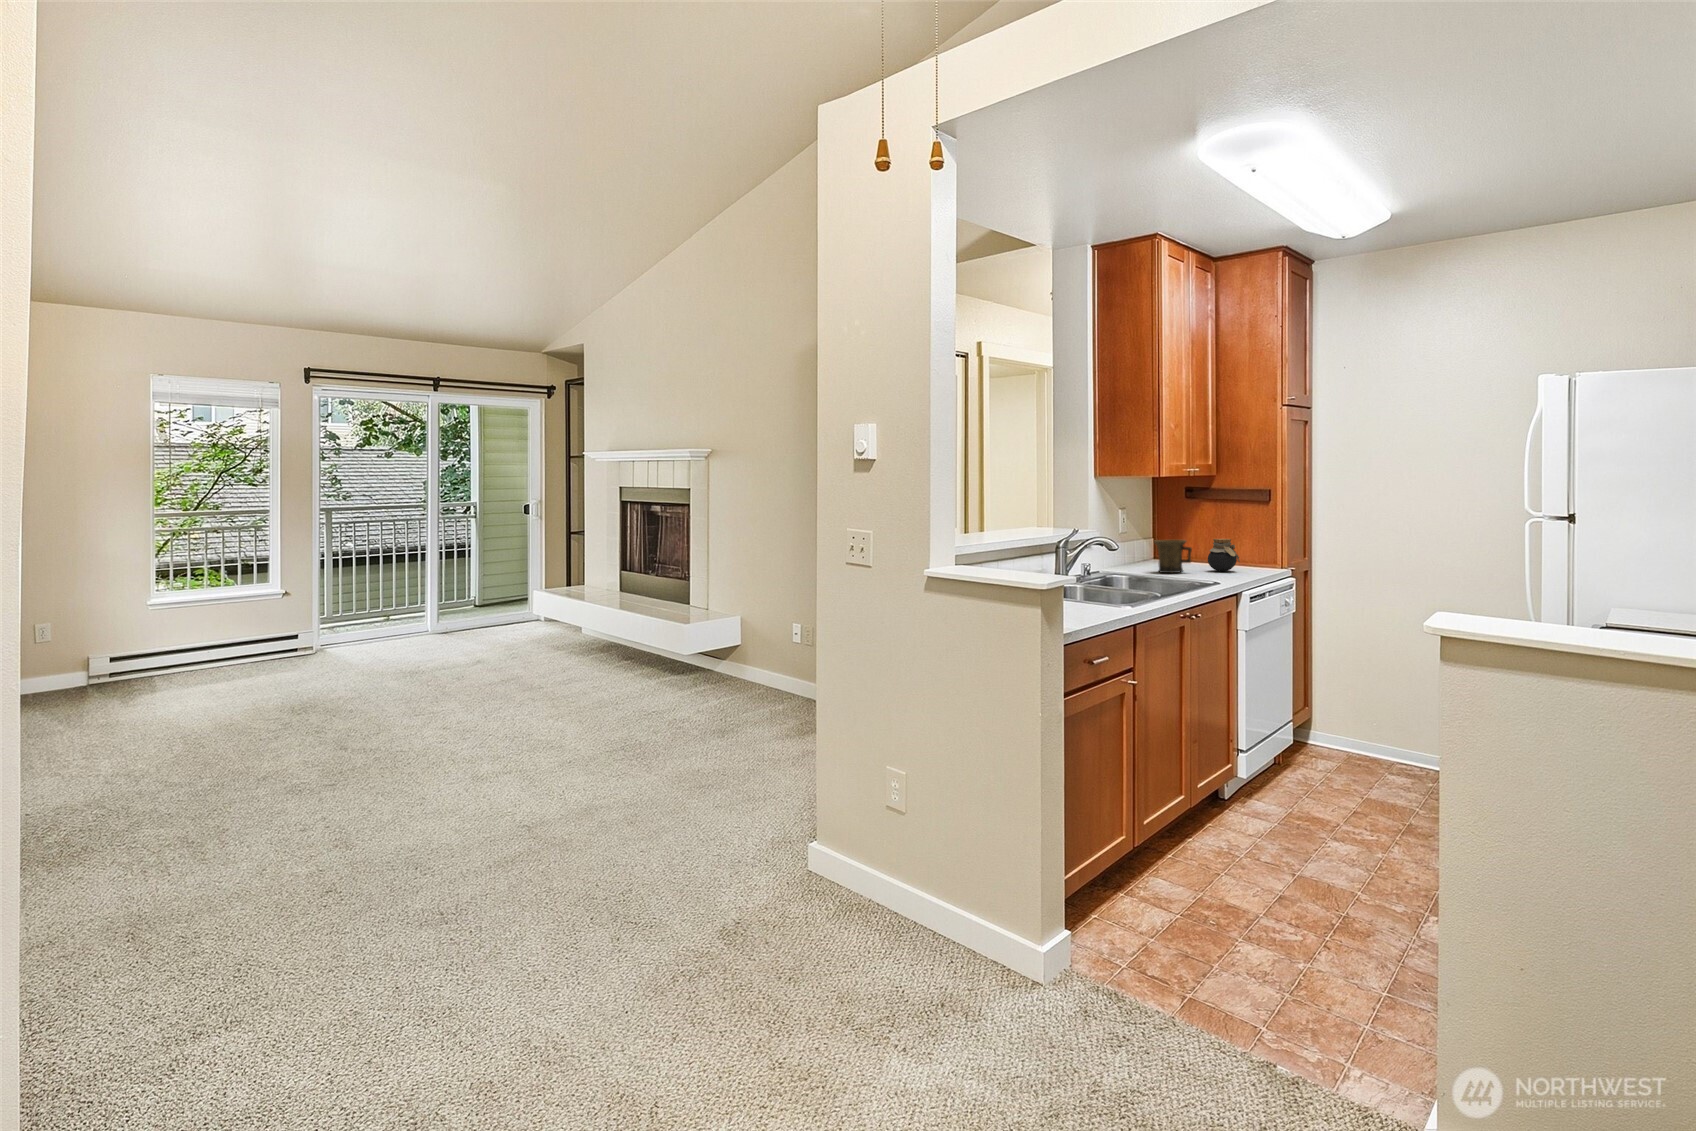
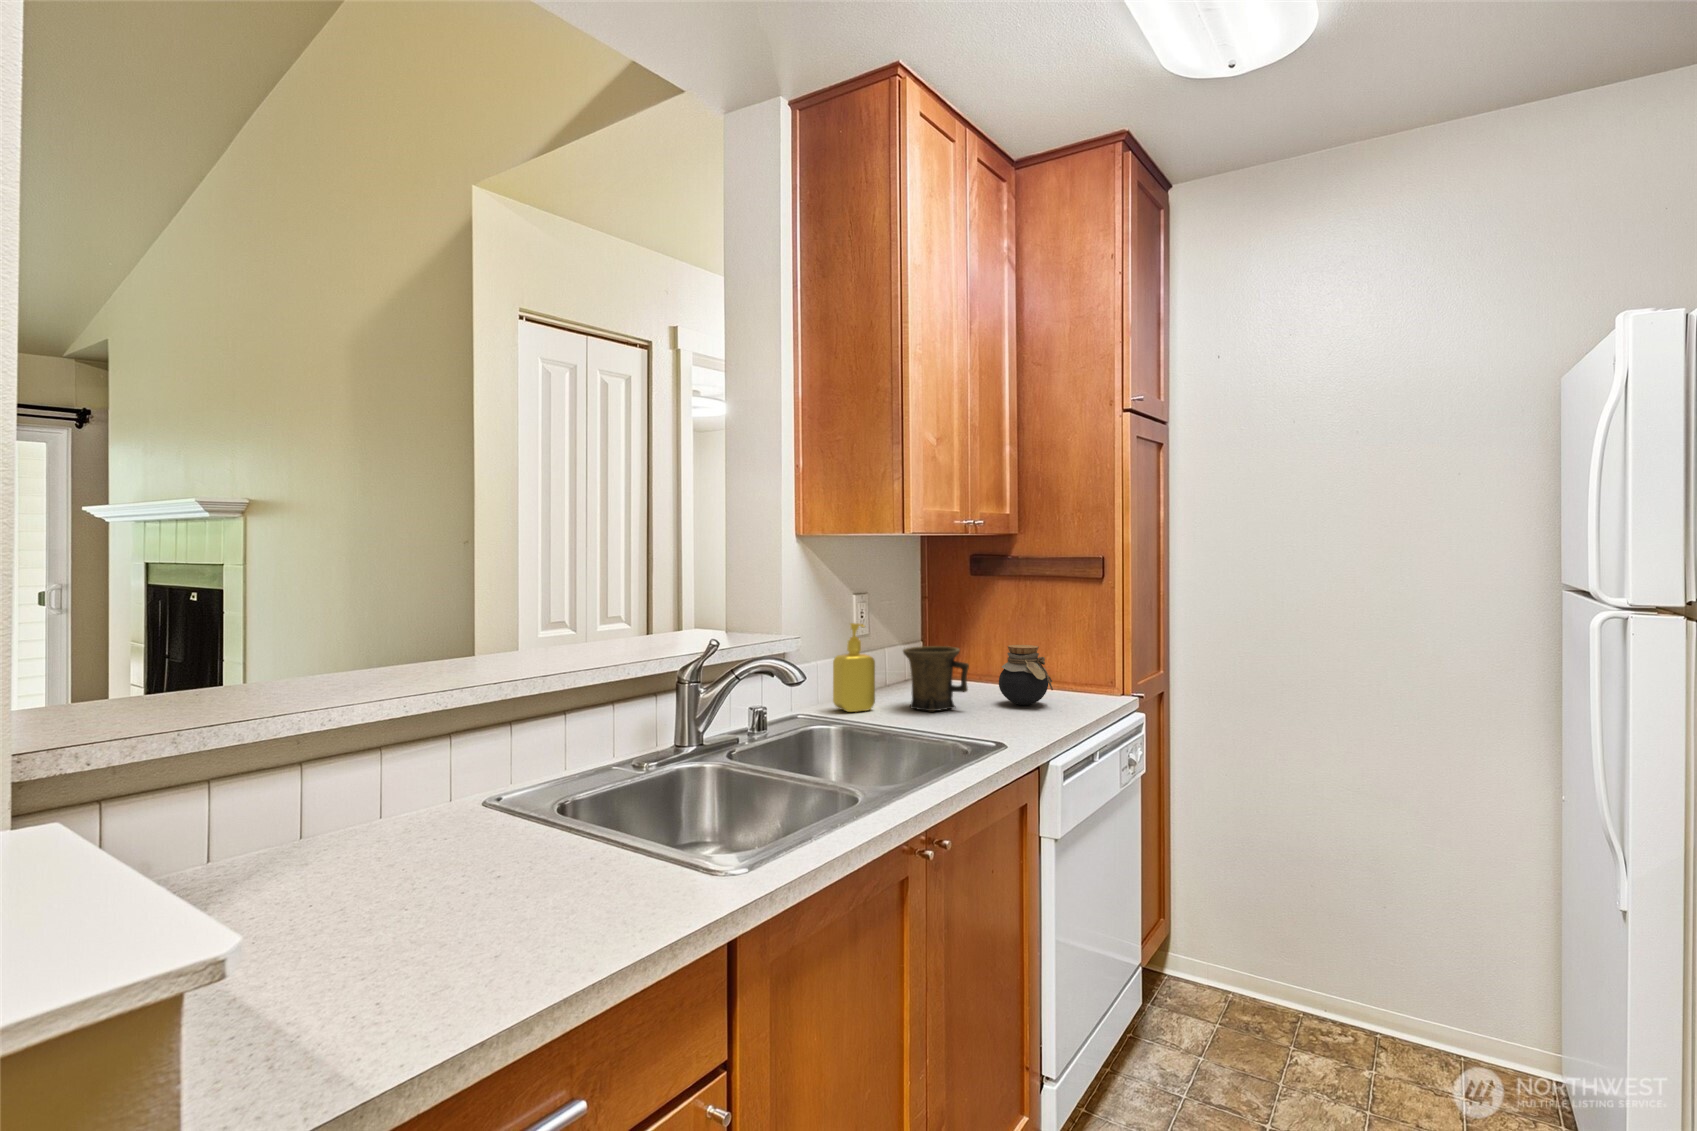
soap dispenser: none [1115,527,1139,574] -> present [833,623,875,712]

